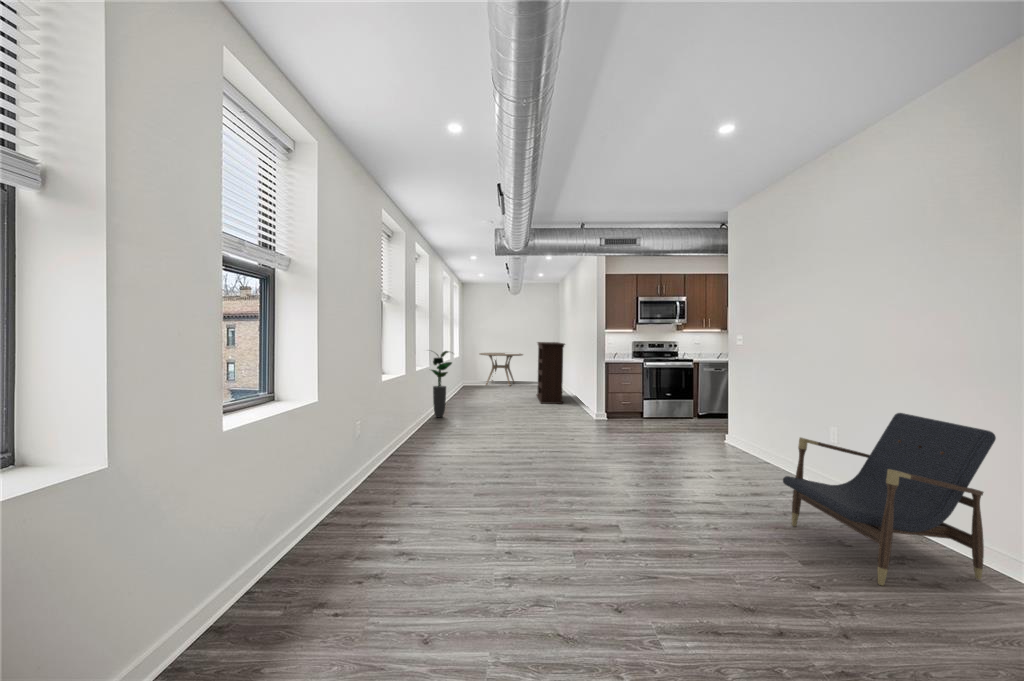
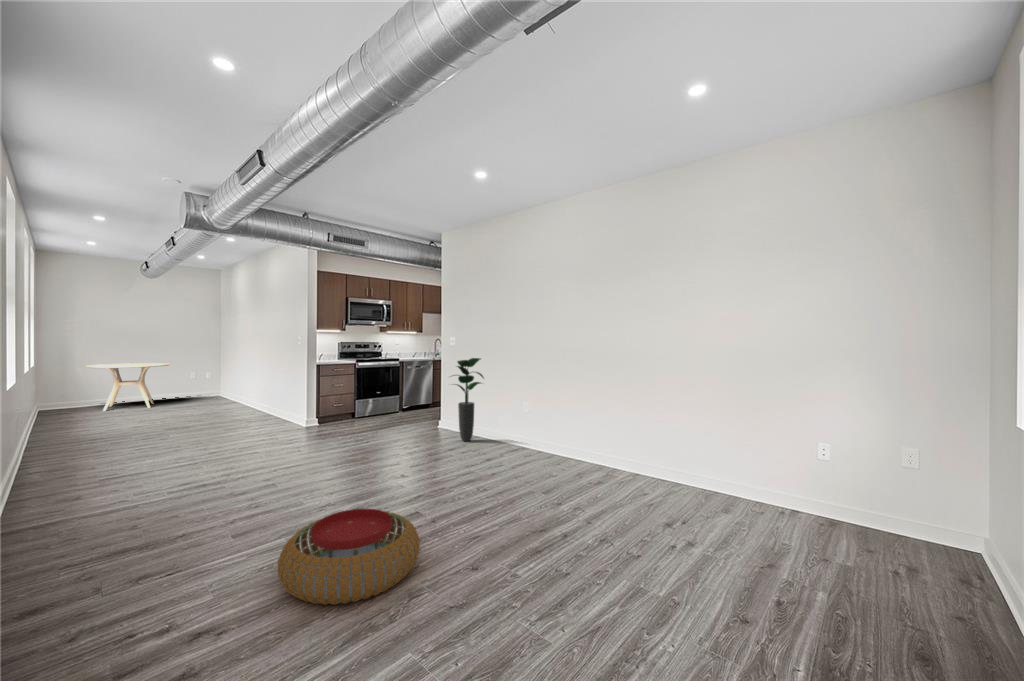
bookshelf: present [537,342,565,404] -> none [204,346,254,422]
potted plant: present [431,351,452,417] -> present [453,358,484,441]
lounge chair: present [783,413,996,586] -> none [522,382,621,491]
pouf: none [456,499,580,588] -> present [278,509,420,605]

